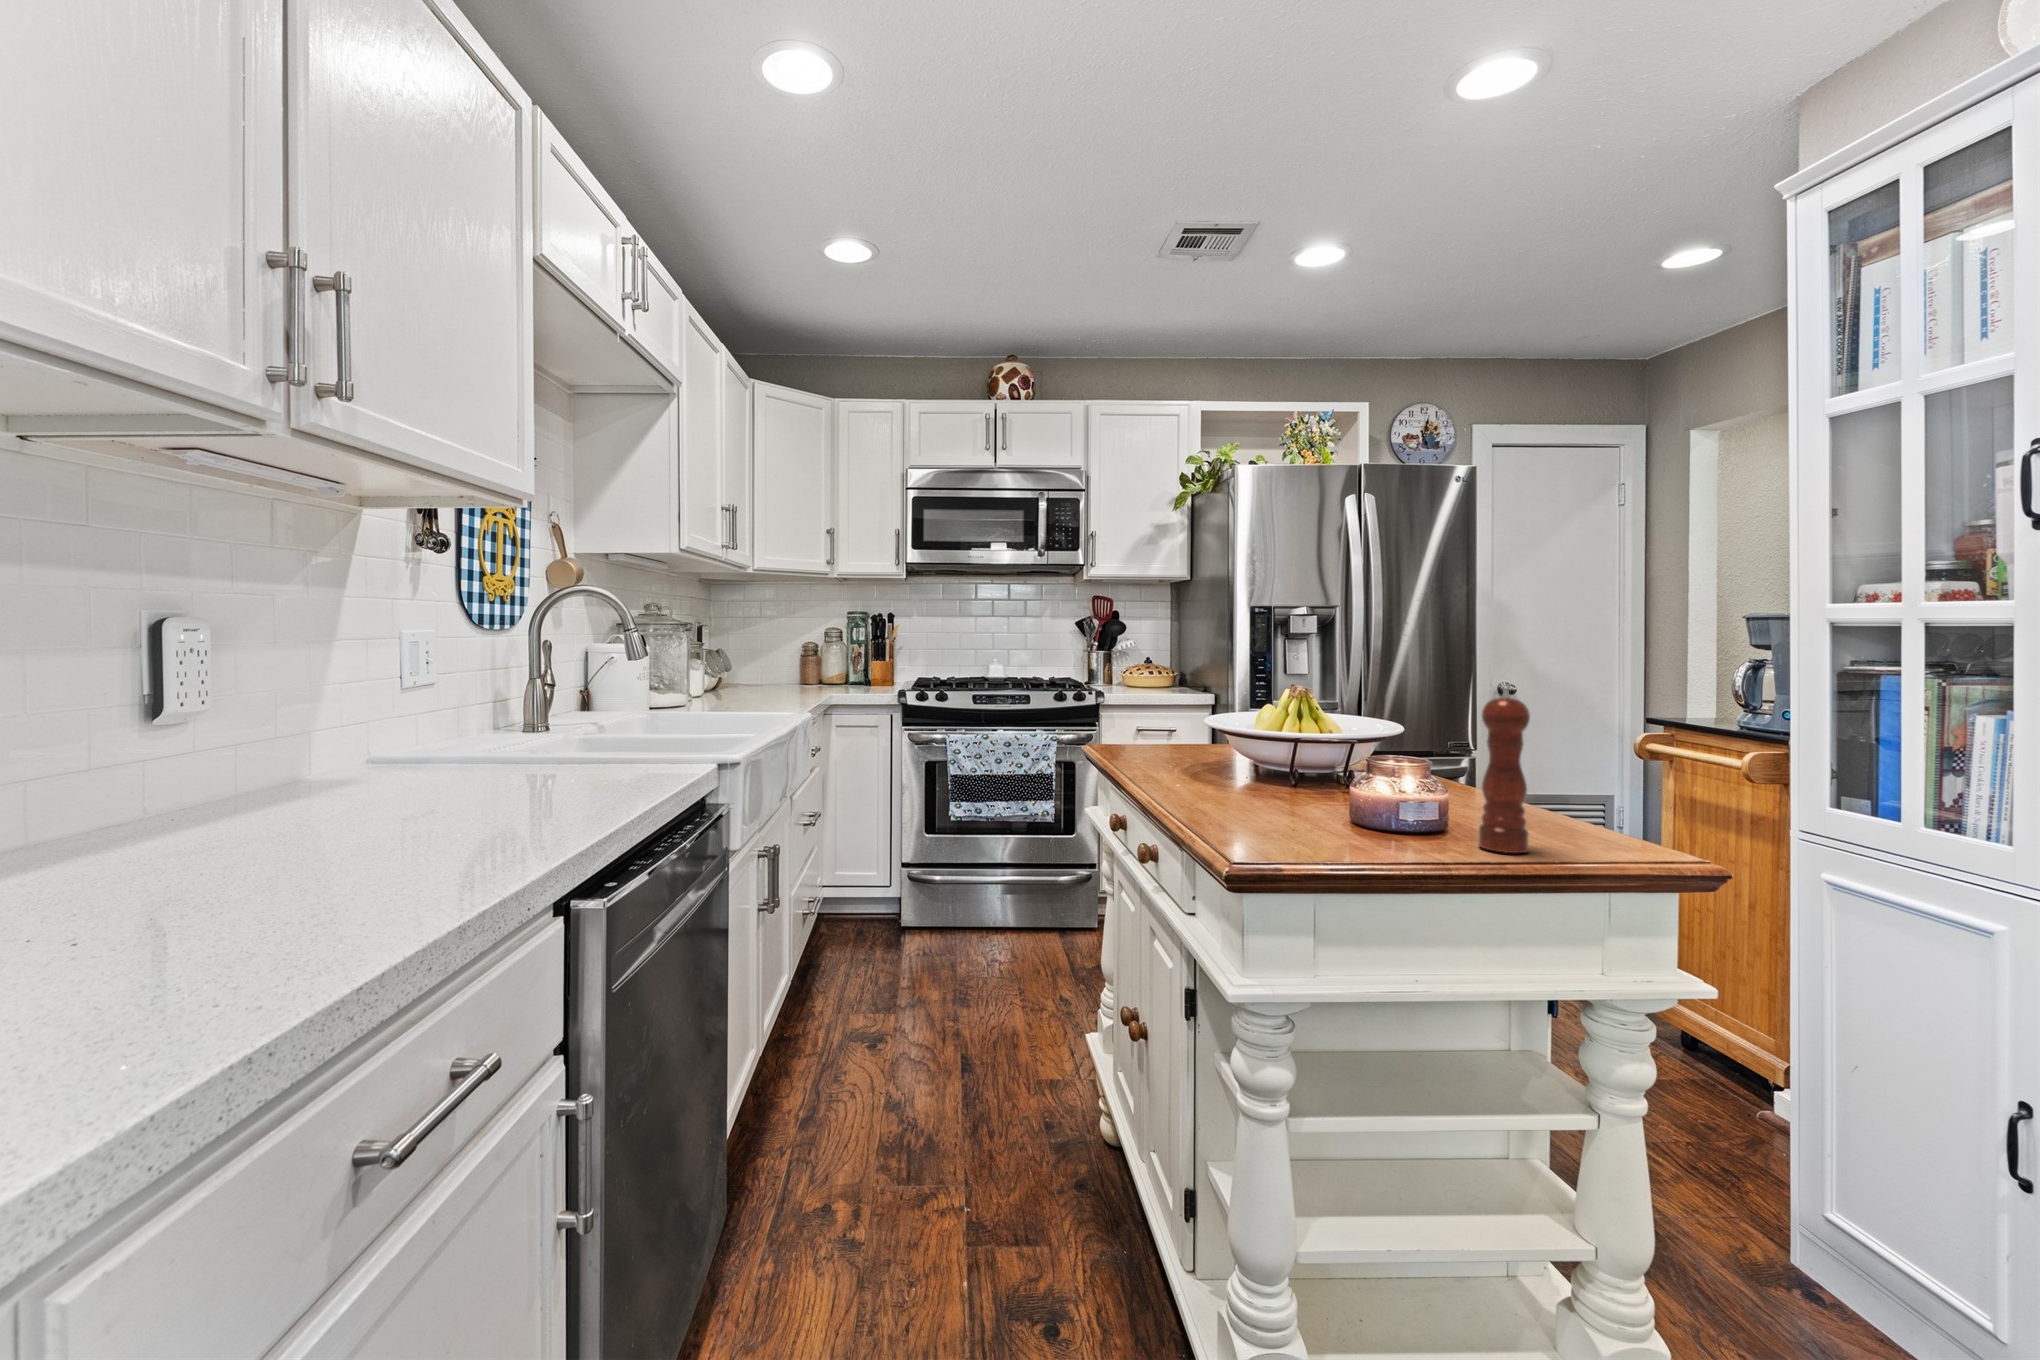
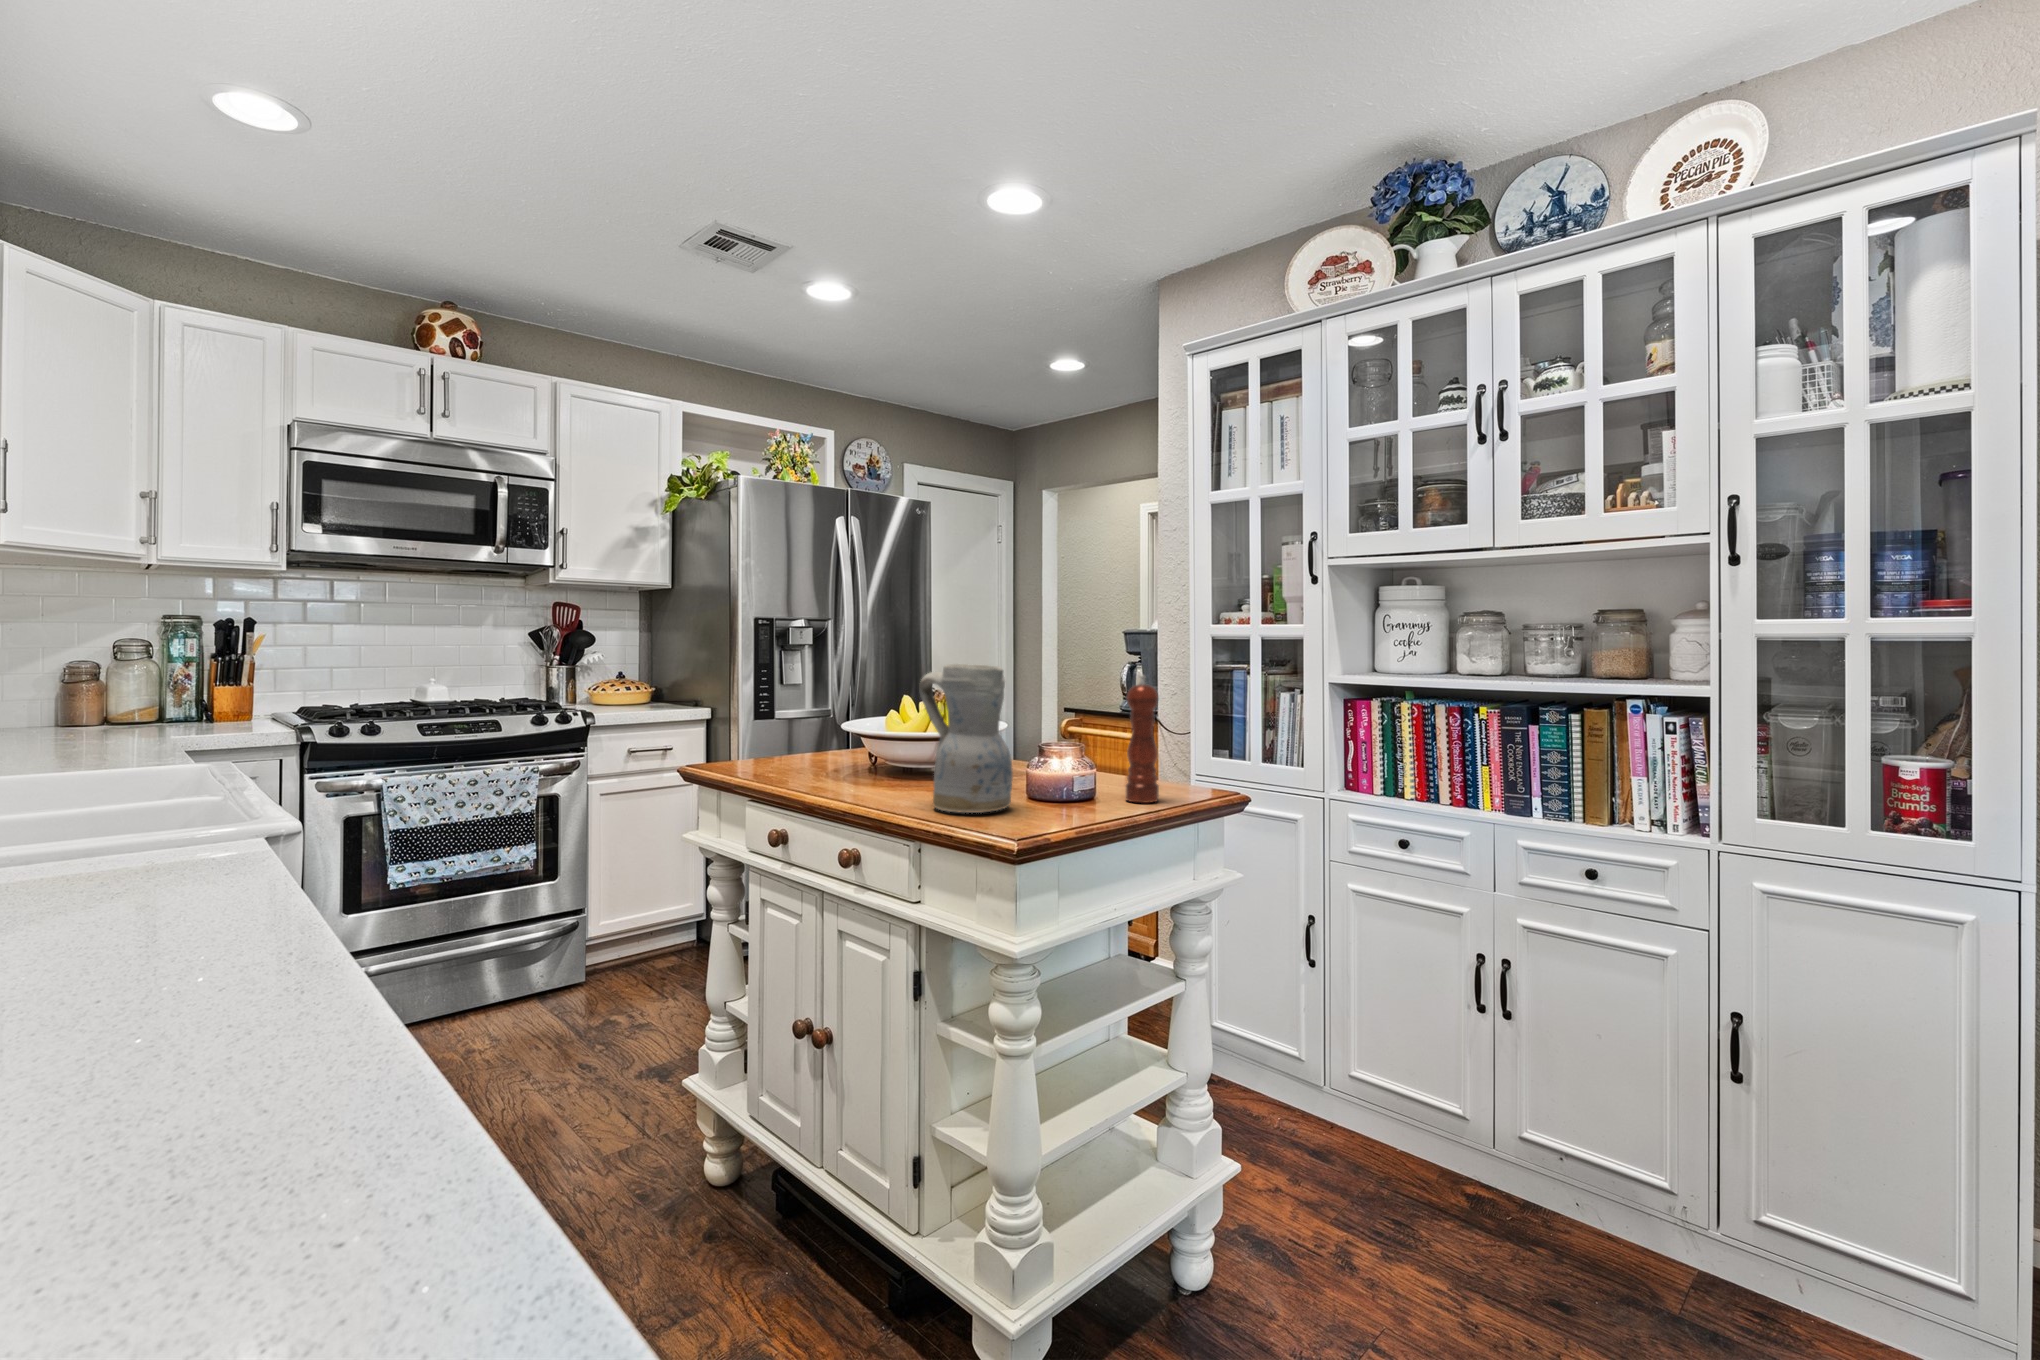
ceramic pitcher: none [1215,664,1313,832] -> present [919,664,1013,813]

